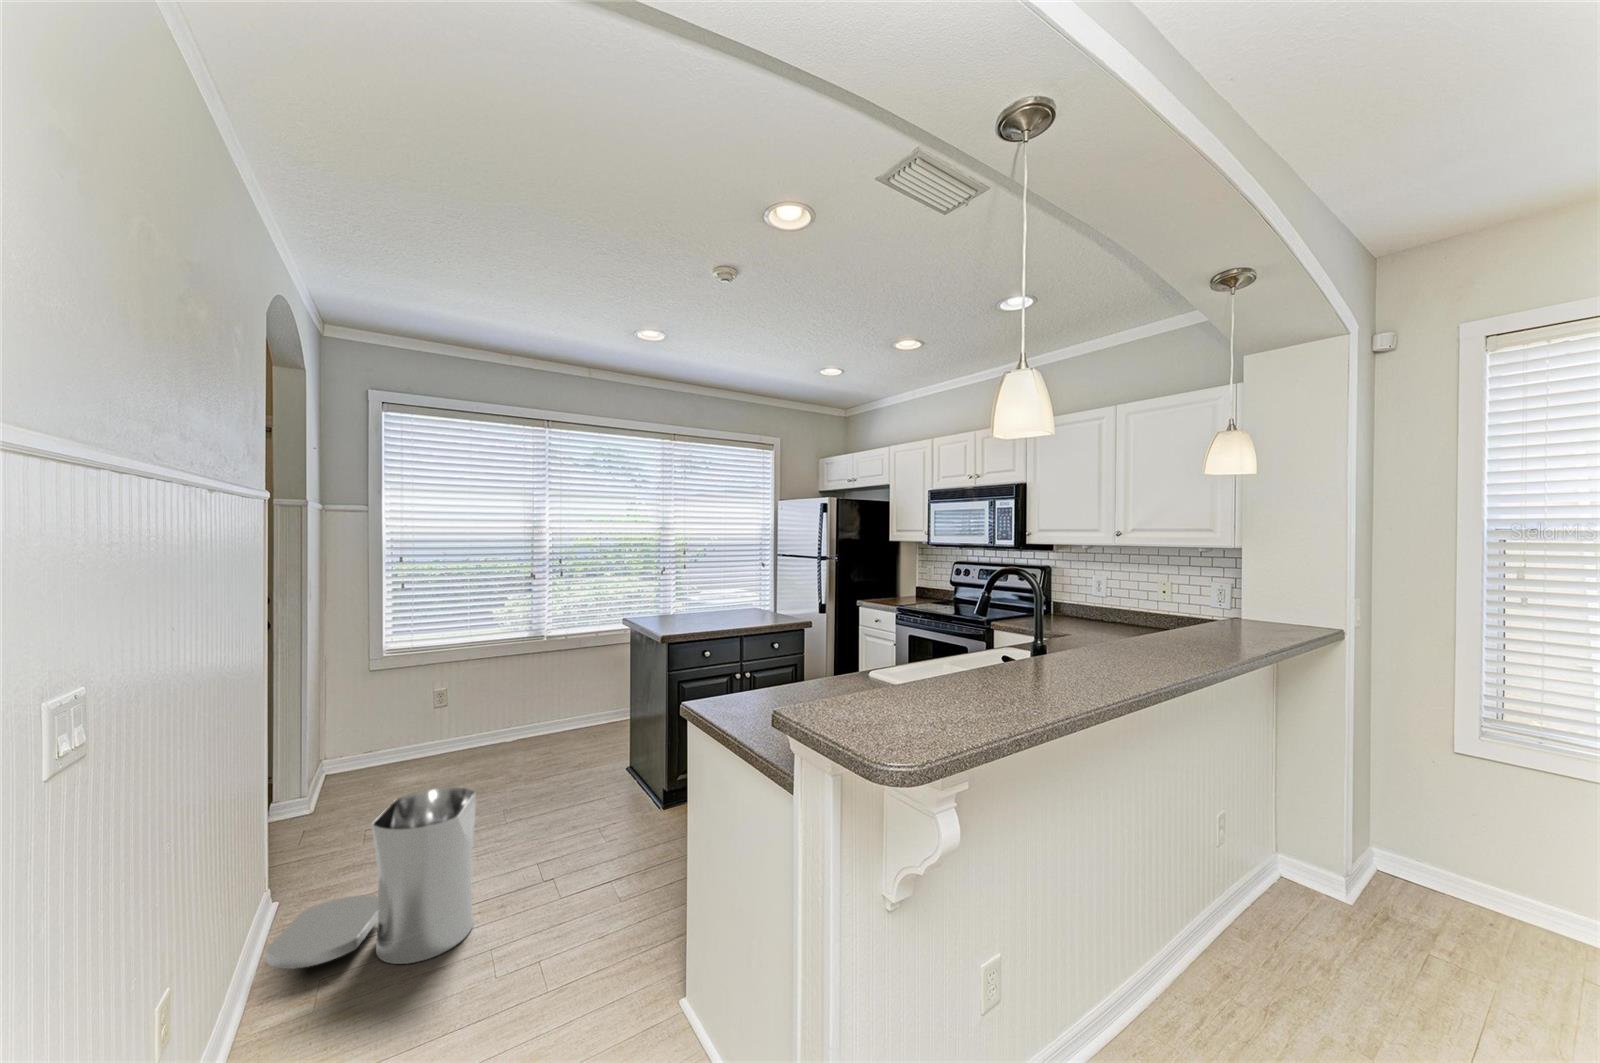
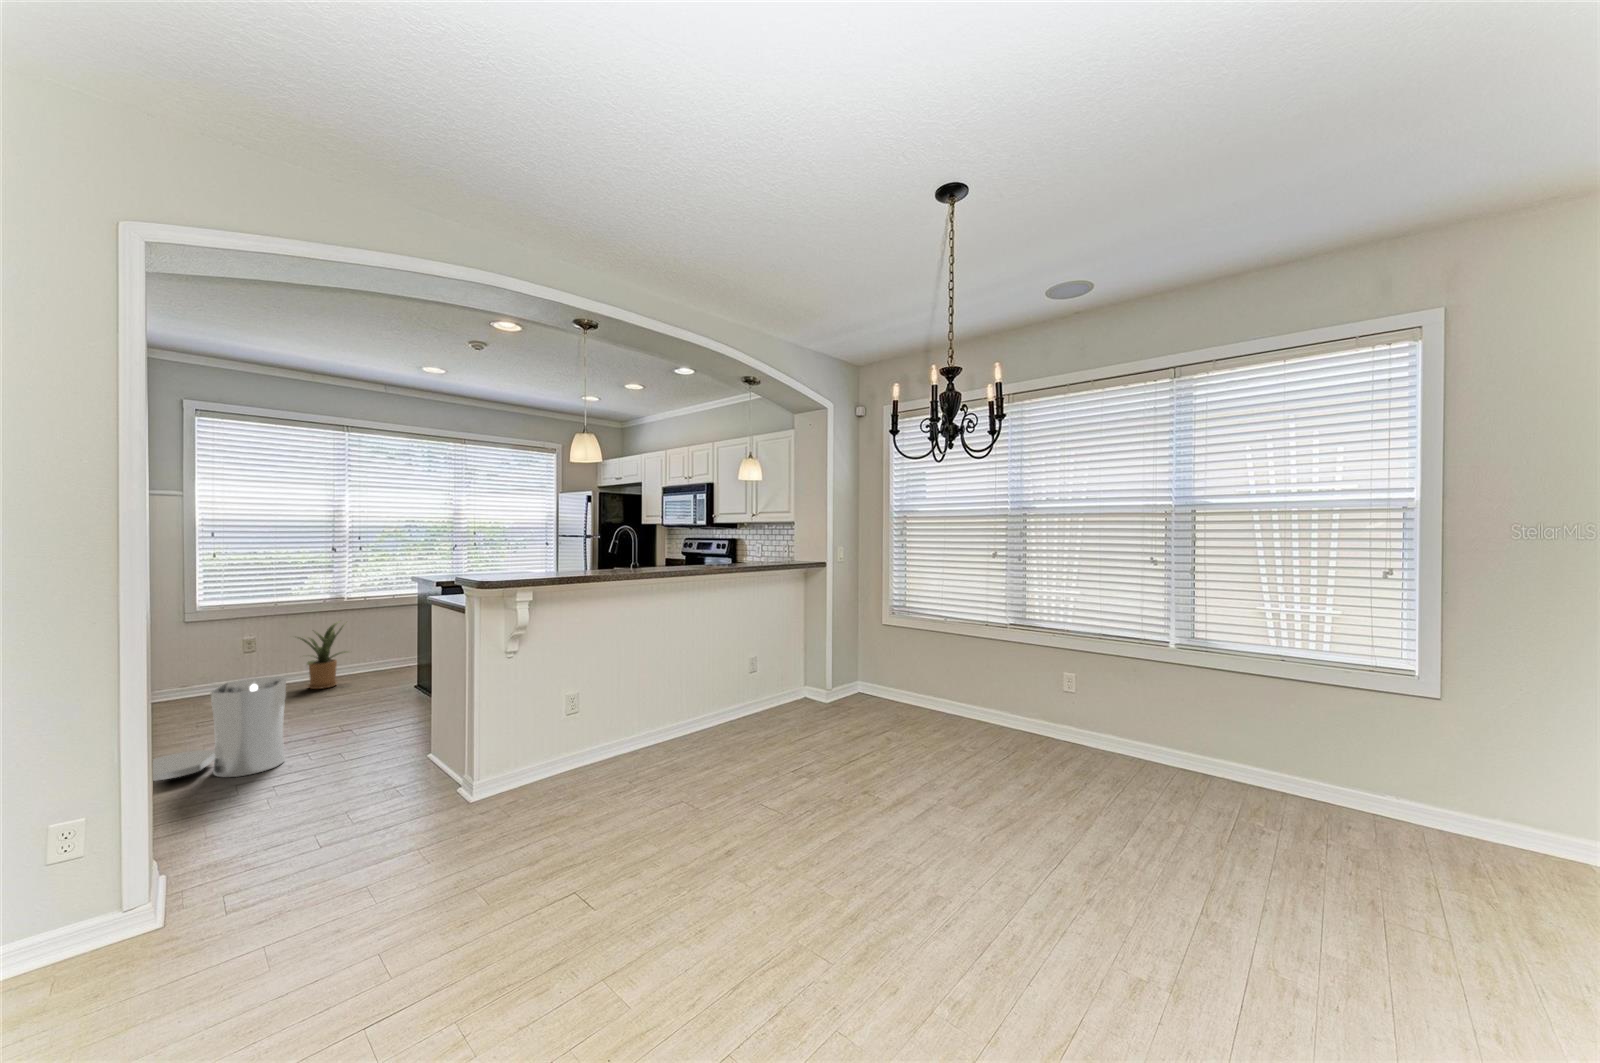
house plant: none [479,665,555,756] -> present [298,622,346,689]

